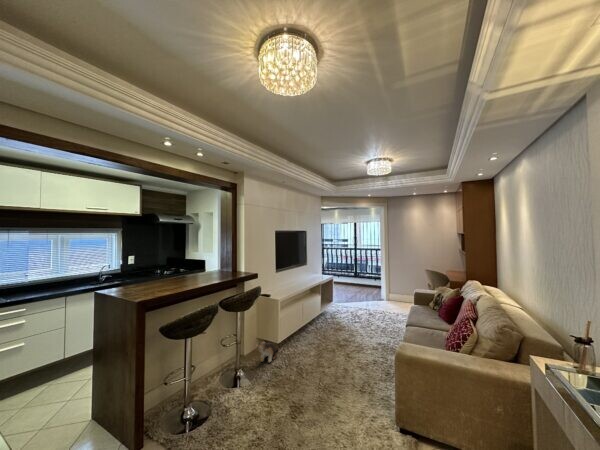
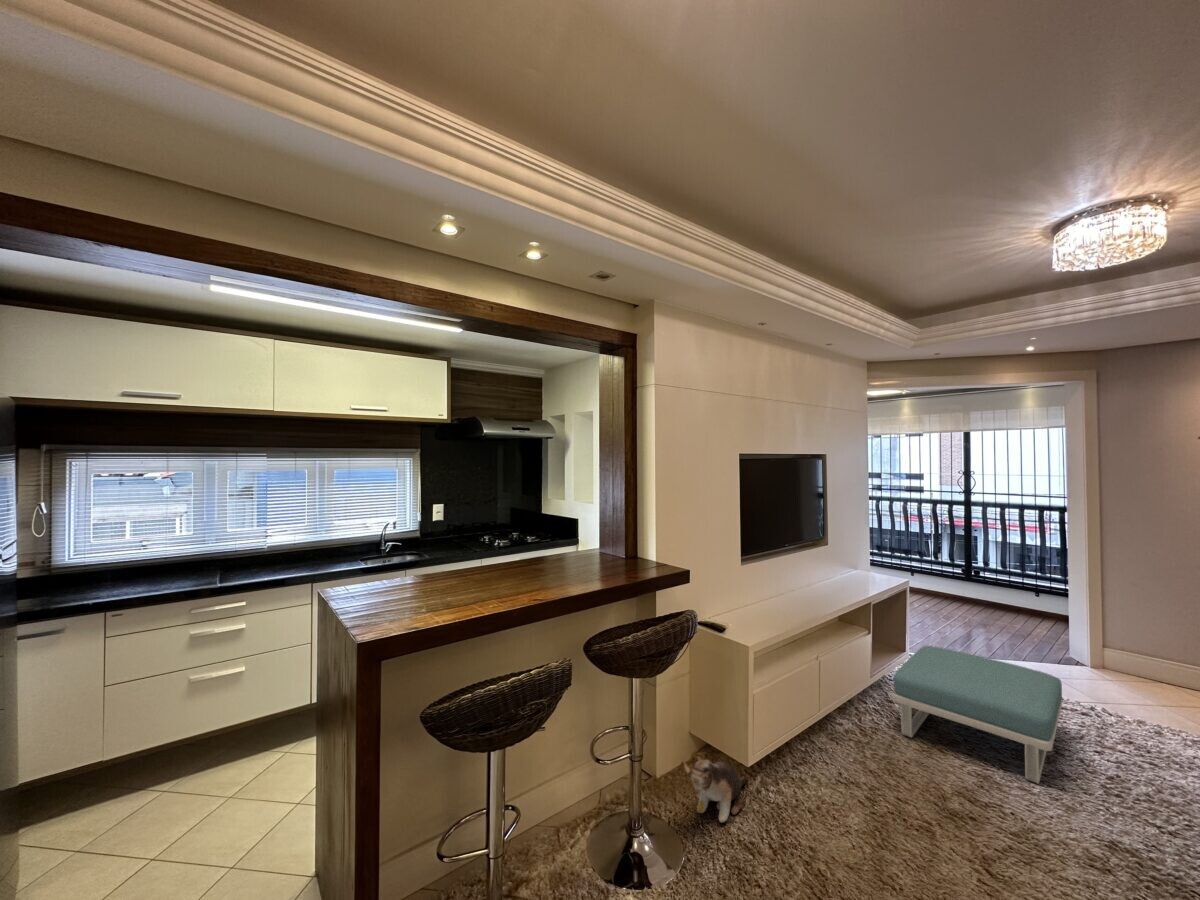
footstool: none [327,298,374,333] -> present [893,646,1062,783]

